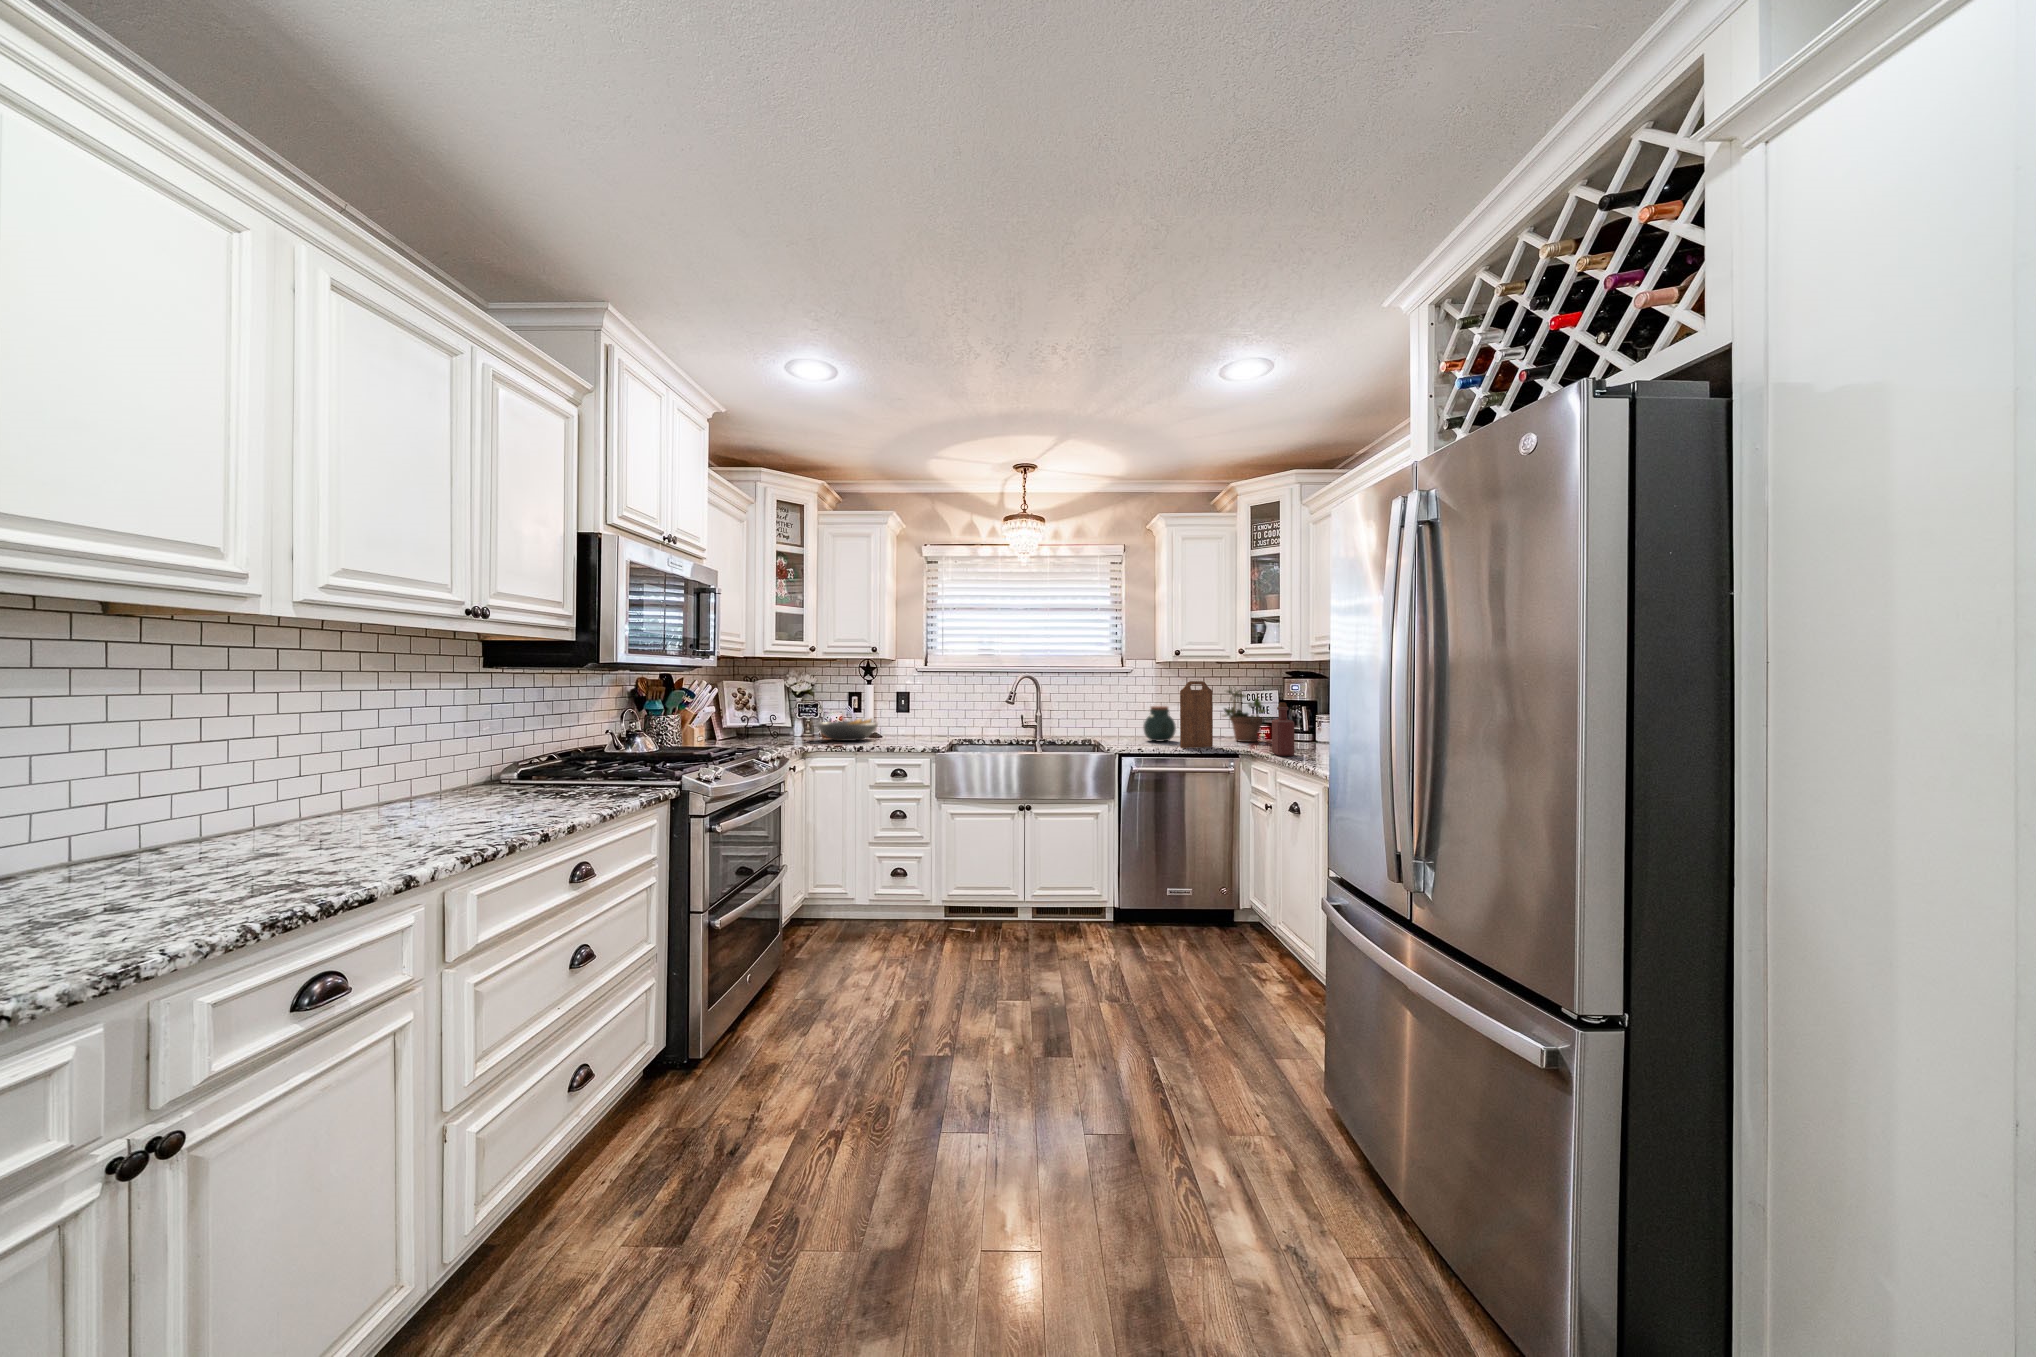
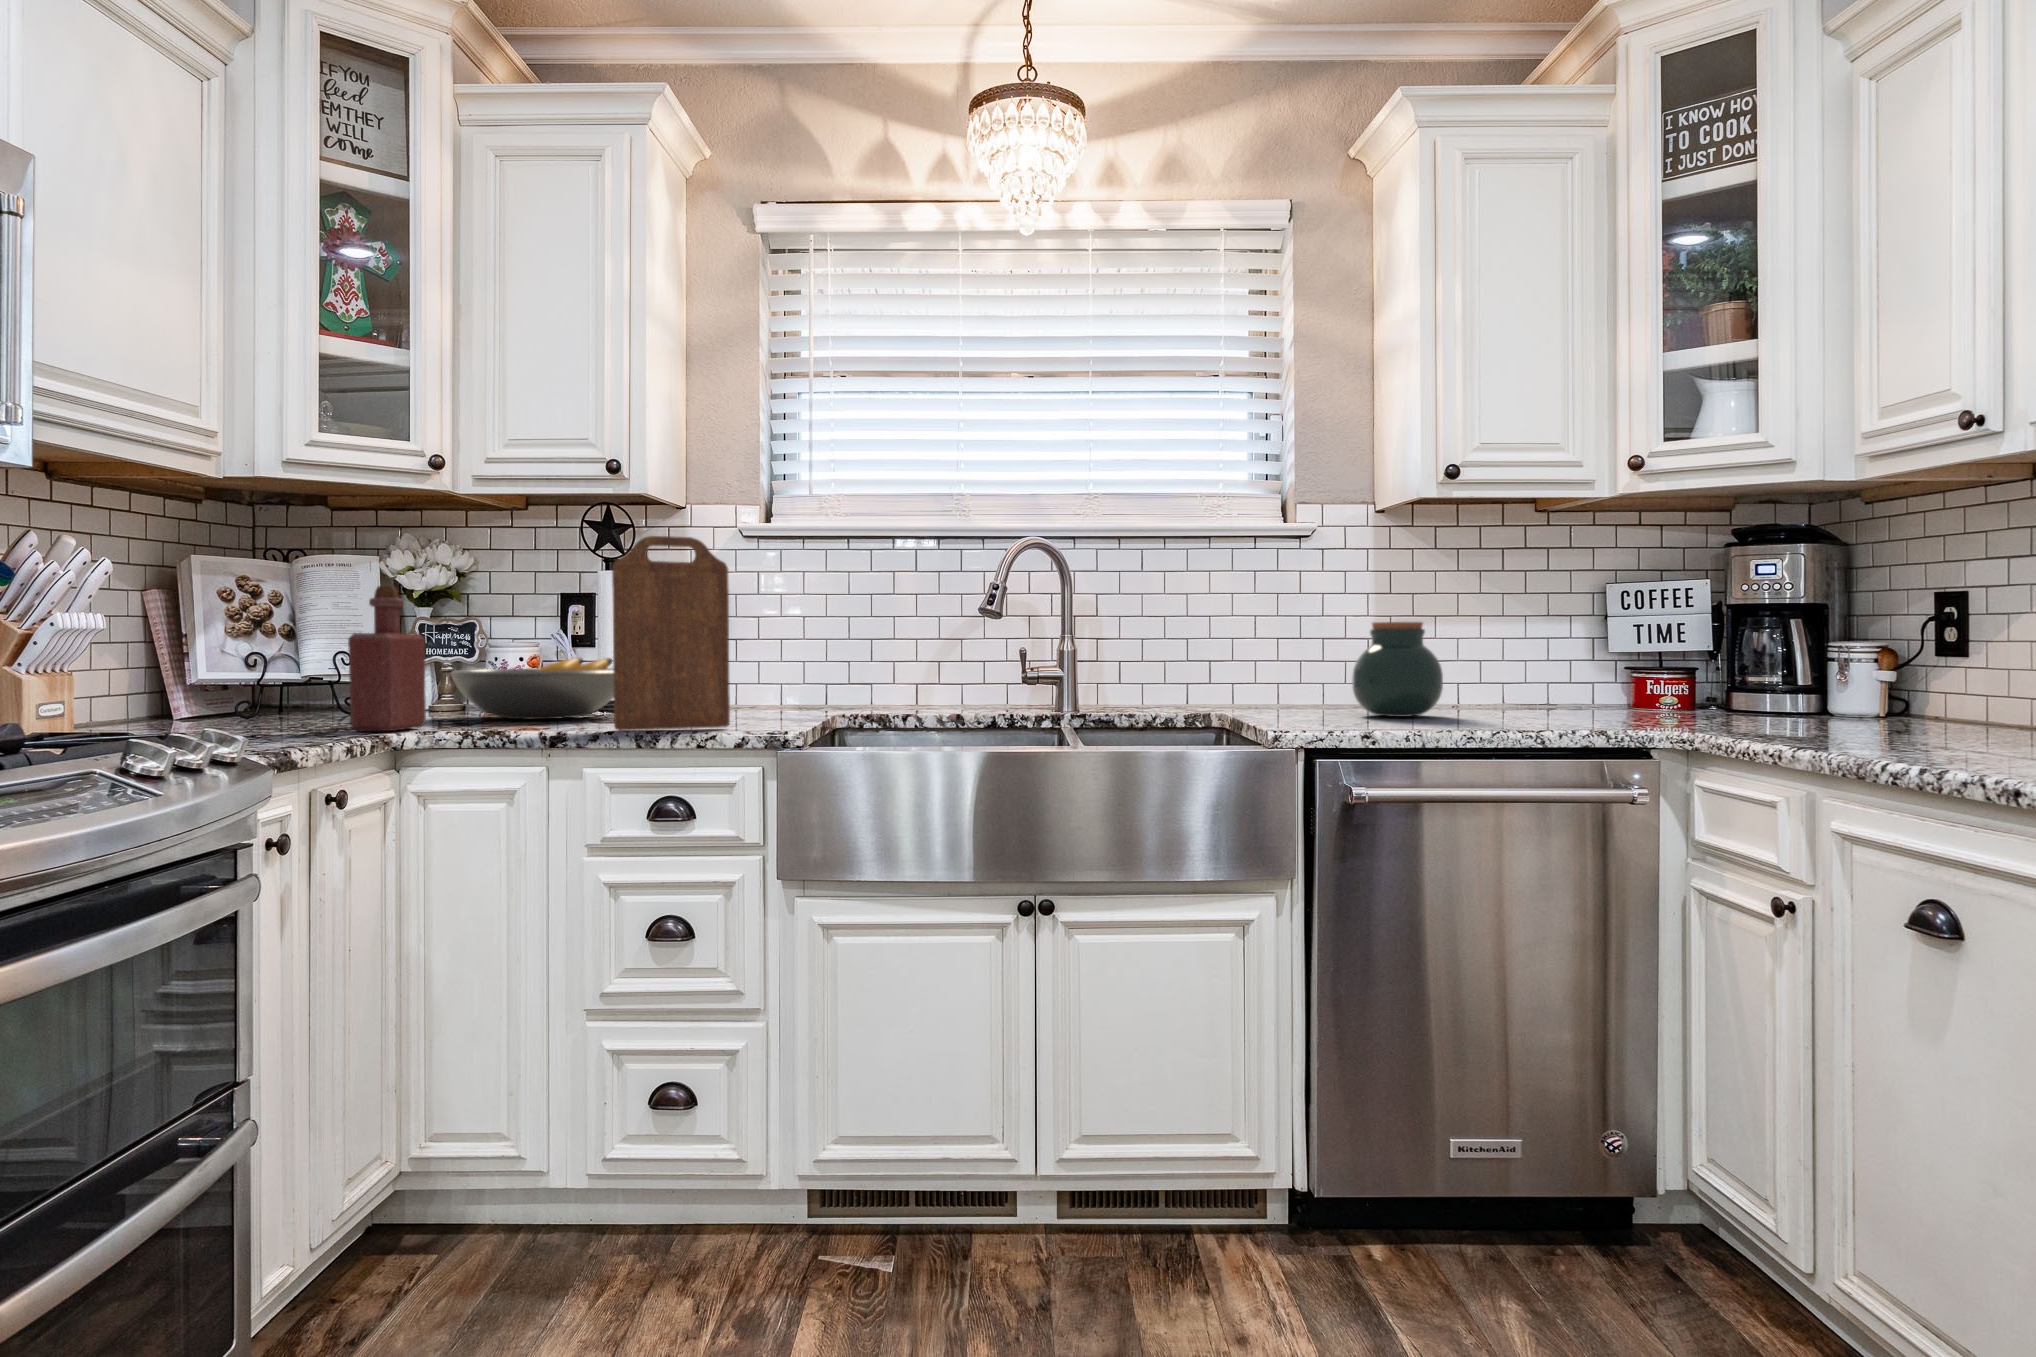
cutting board: present [1180,681,1213,748] -> present [612,536,730,731]
potted plant: present [1223,688,1266,742] -> none [1562,551,1700,716]
bottle: present [1272,703,1294,756] -> present [348,586,426,731]

